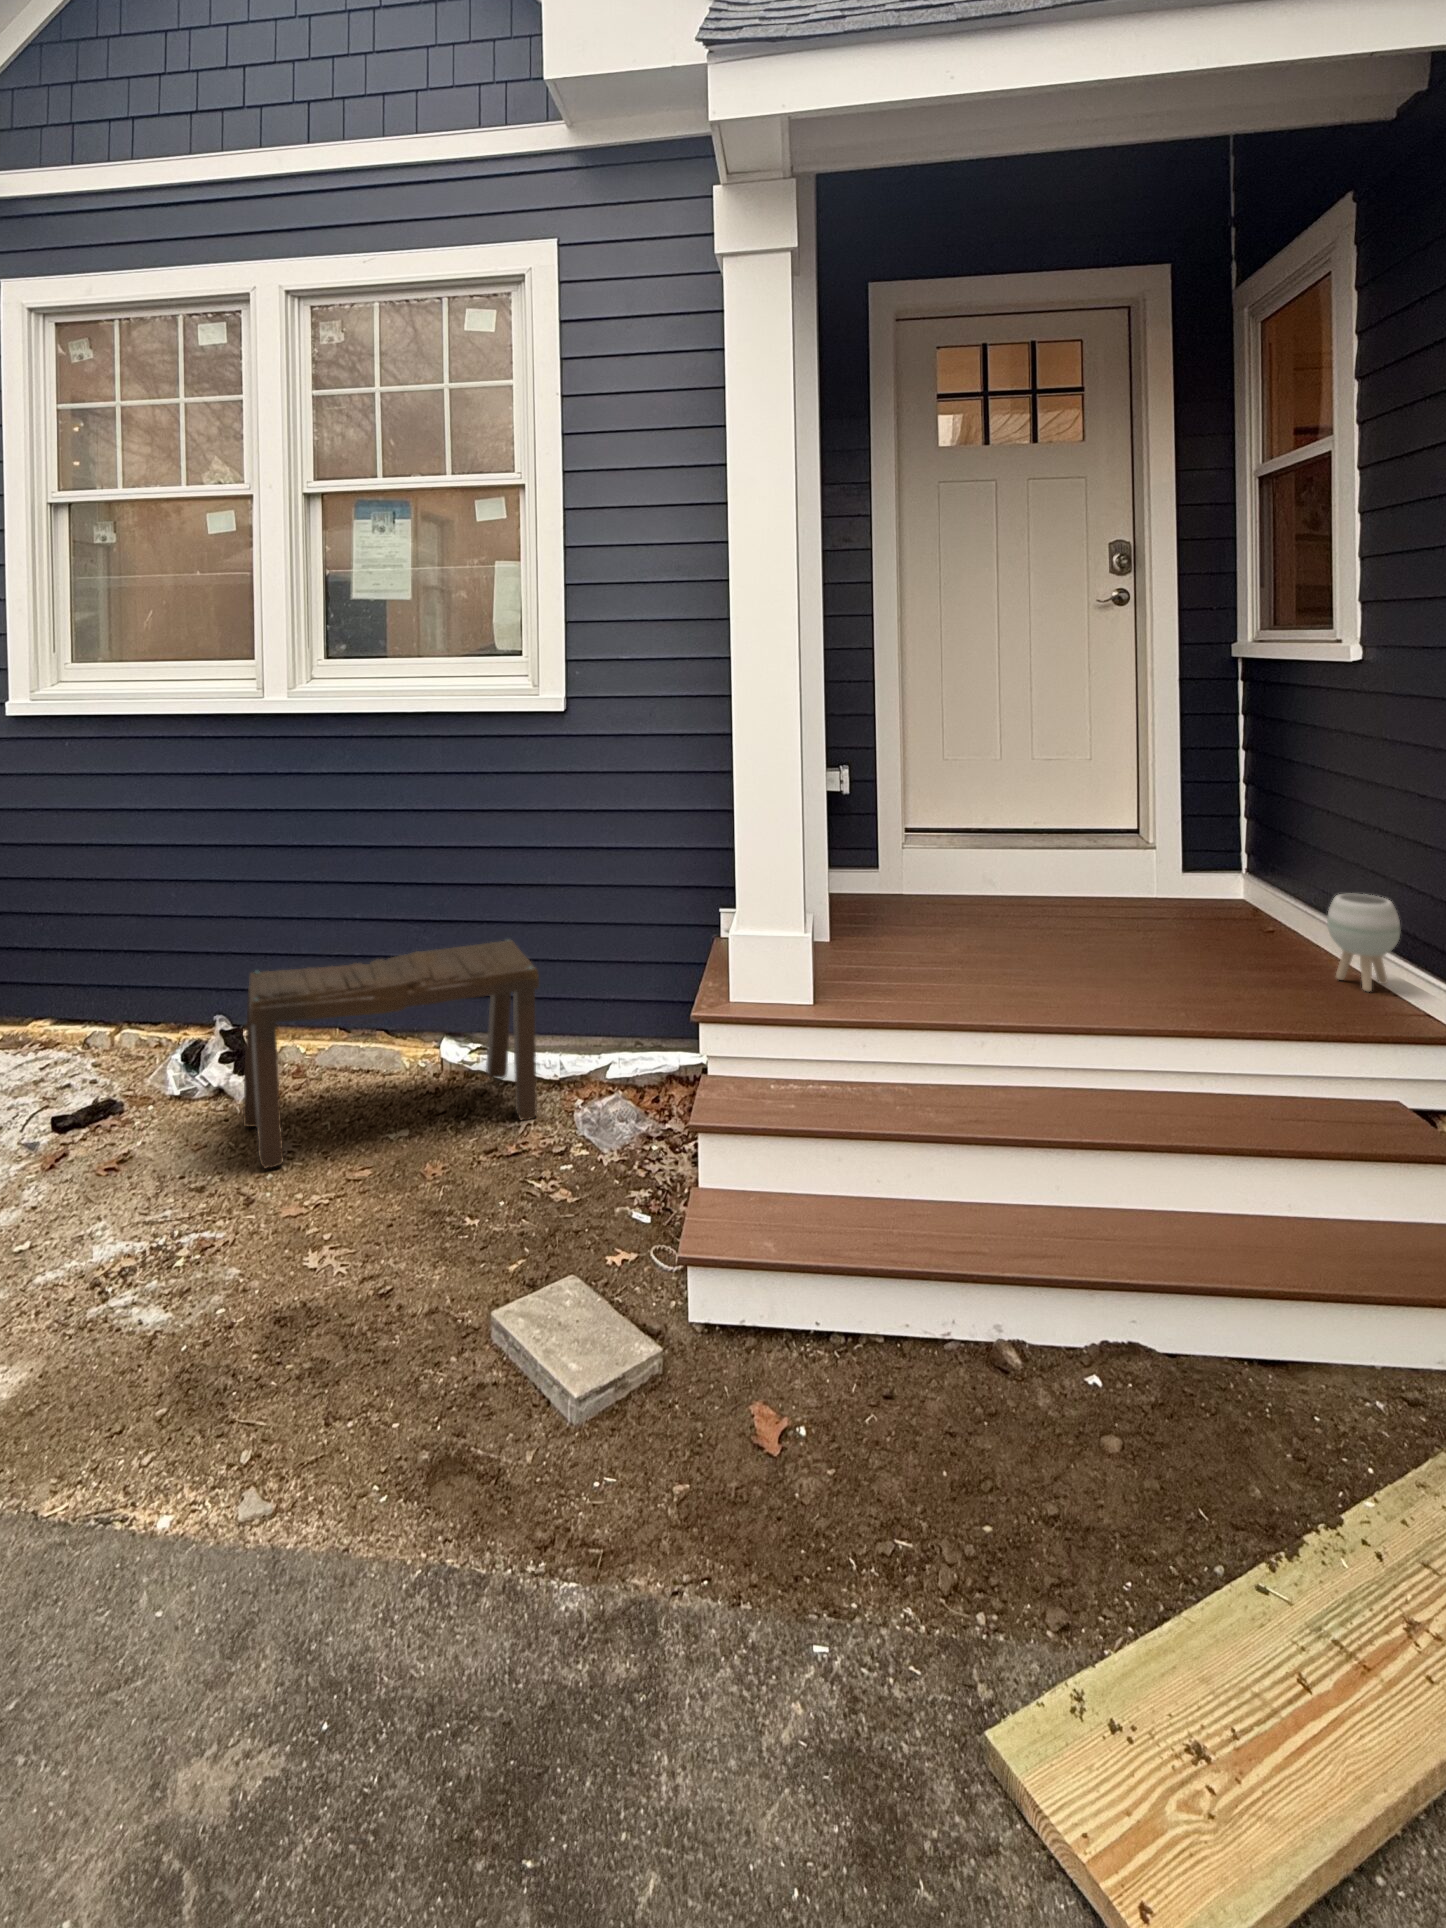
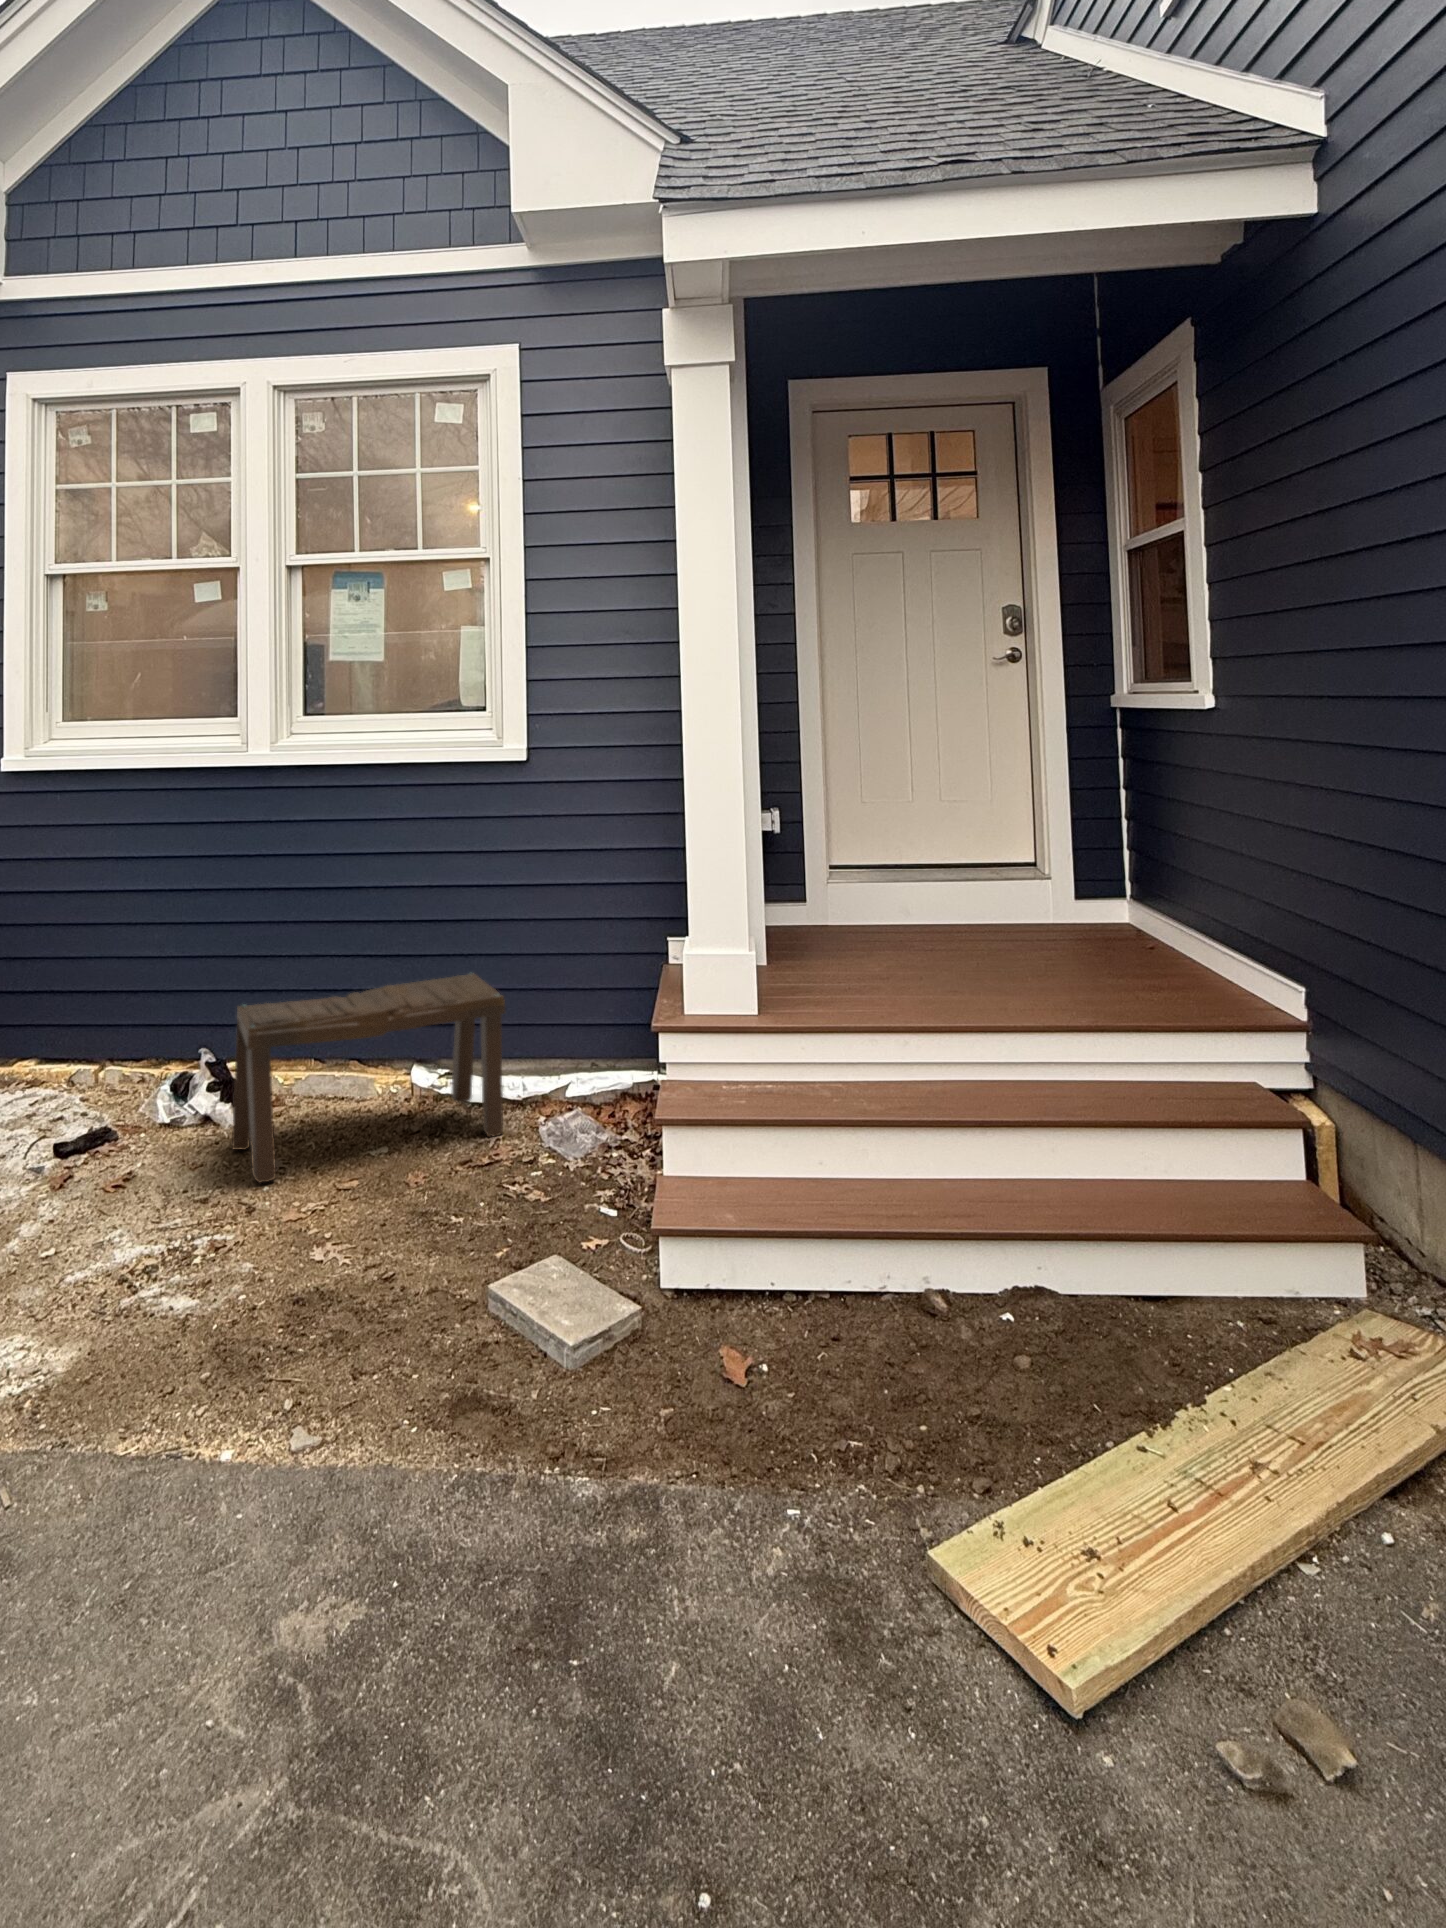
planter: present [1327,894,1400,991] -> none [1195,909,1256,993]

